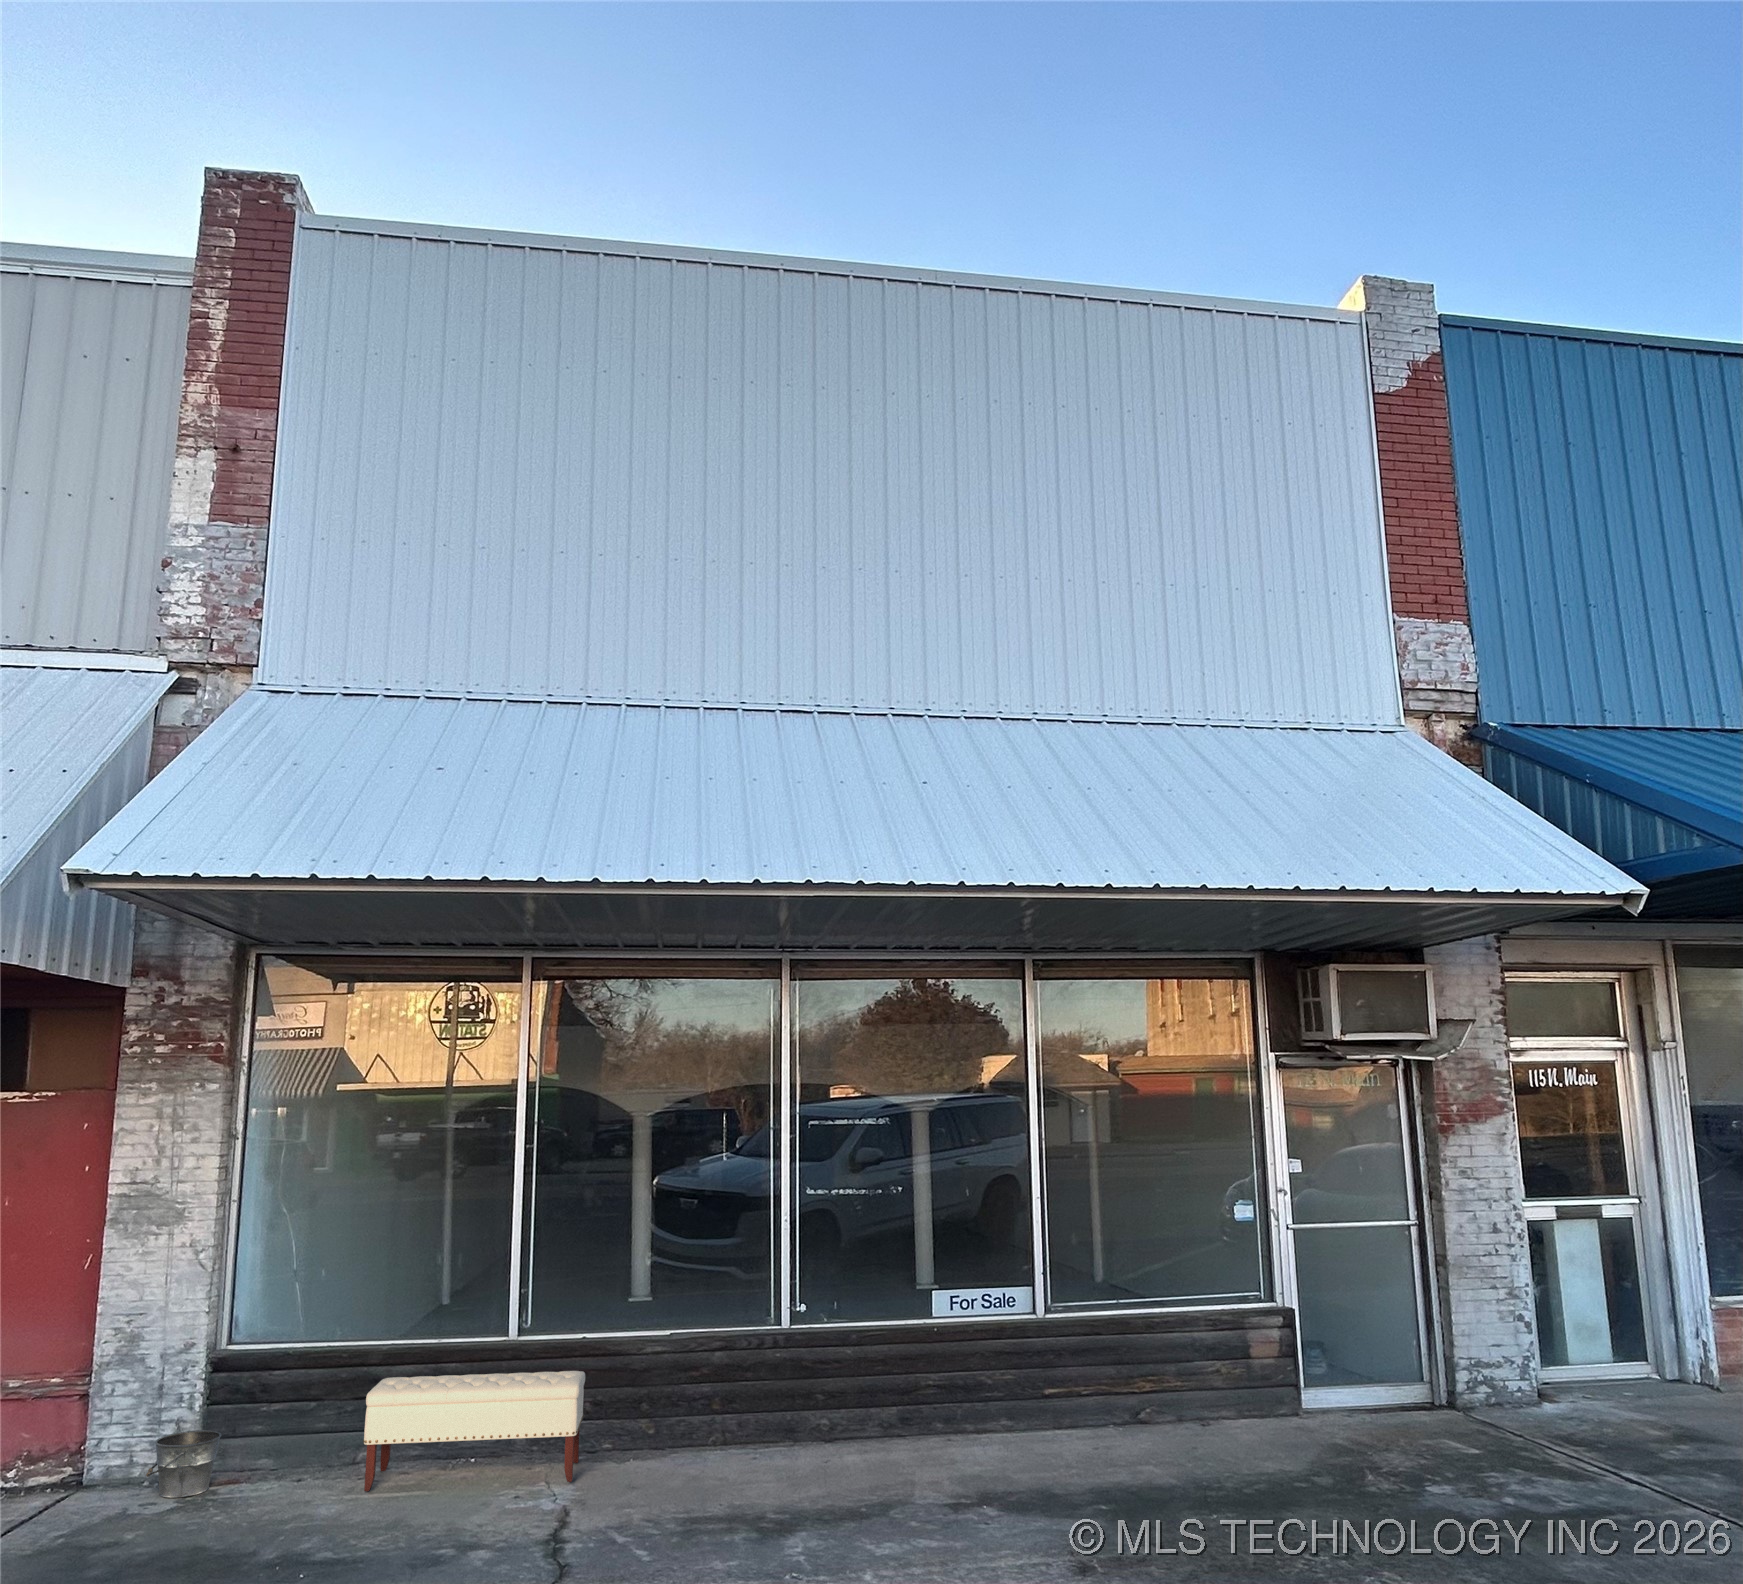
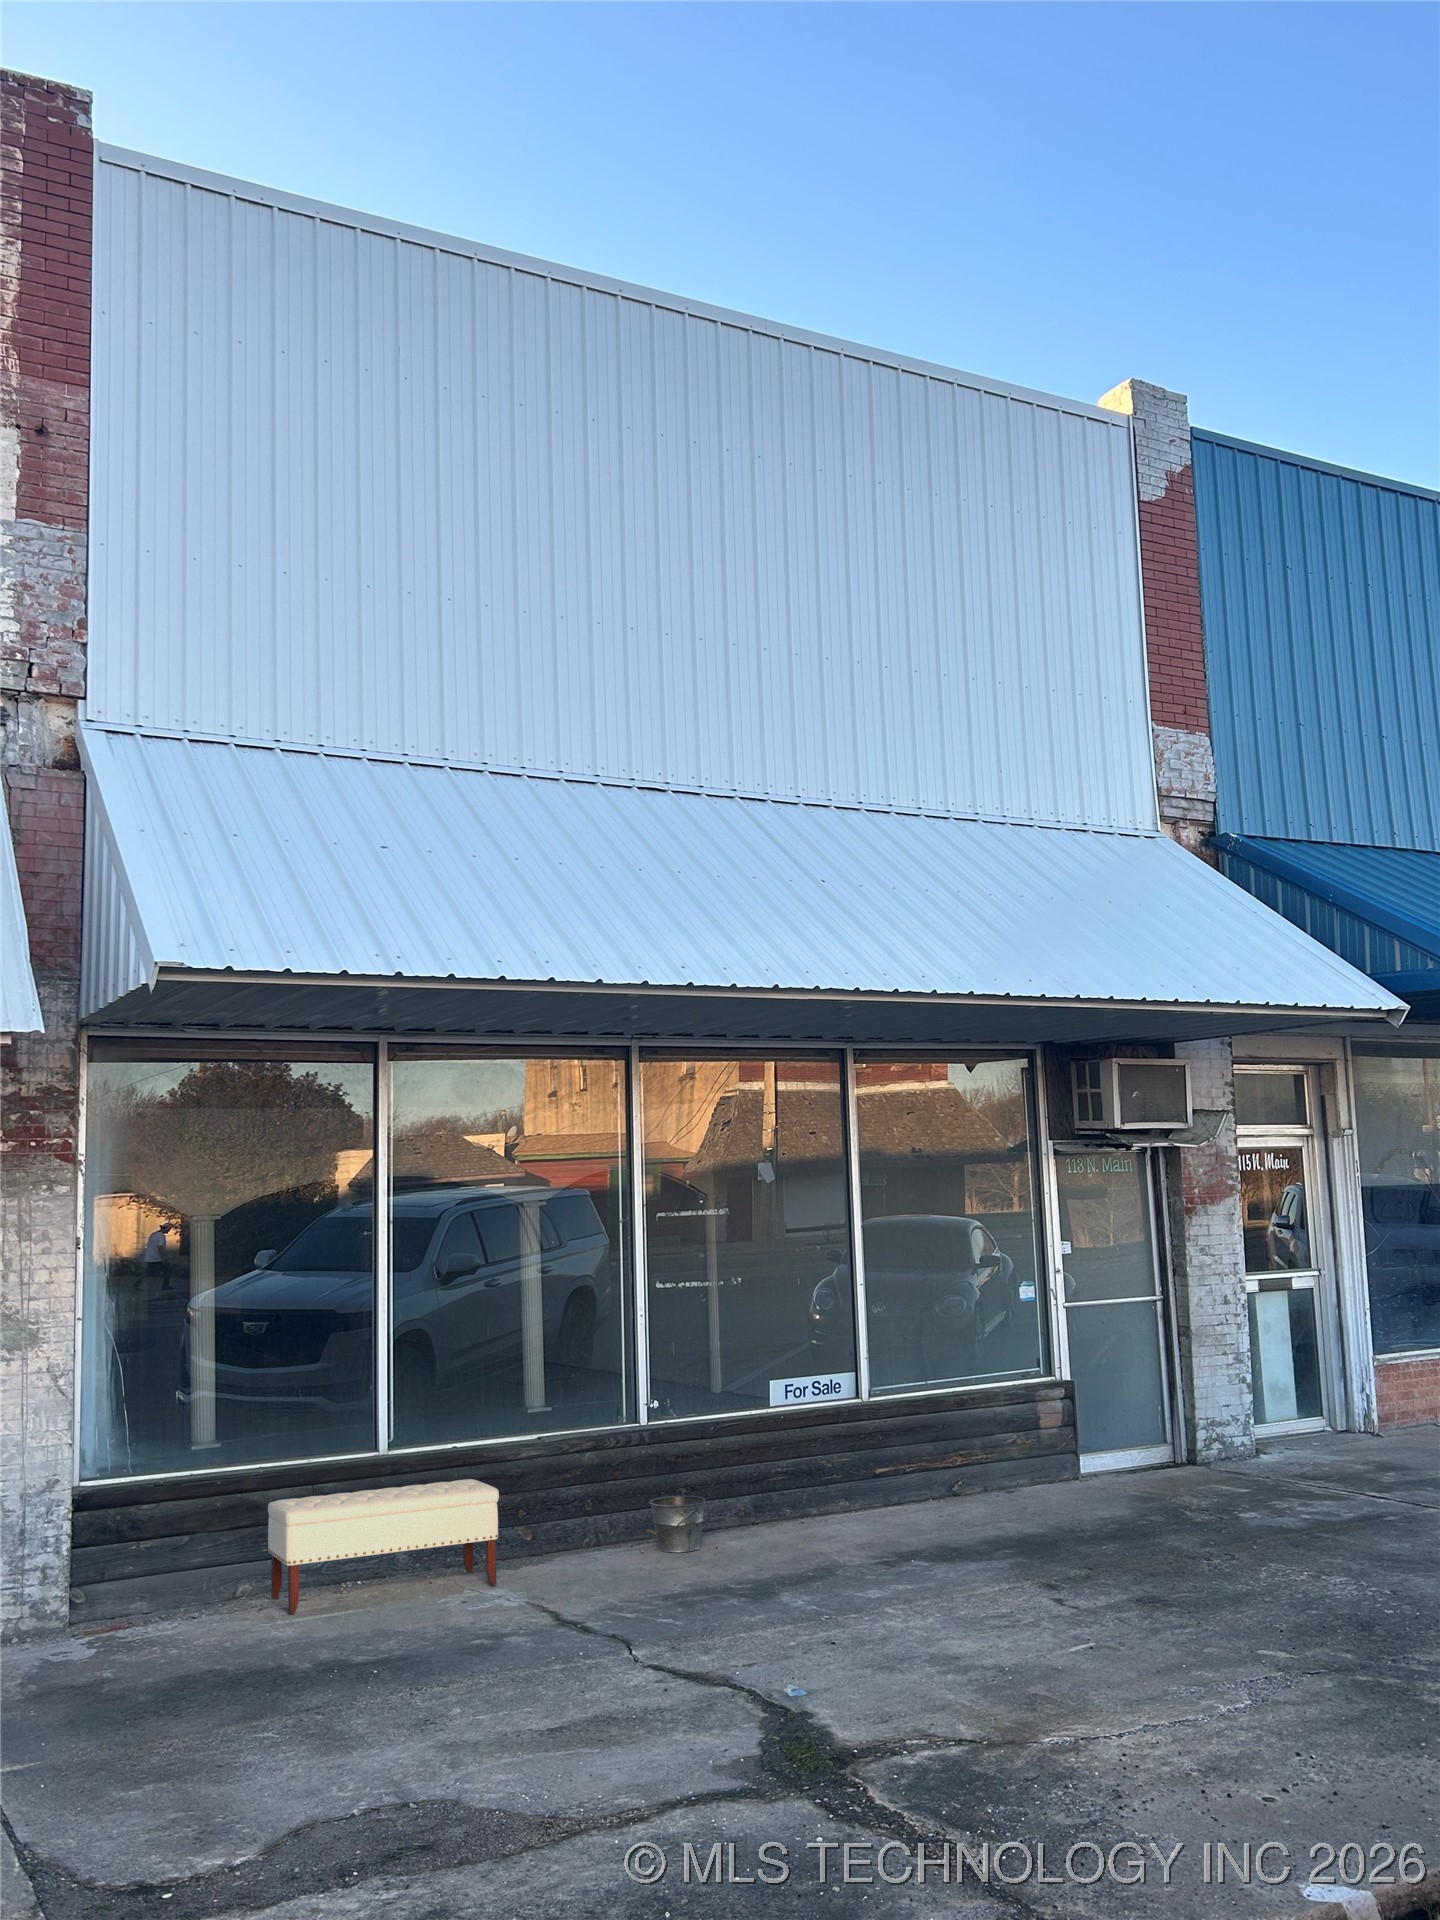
bucket: present [146,1430,221,1498] -> present [647,1495,706,1552]

